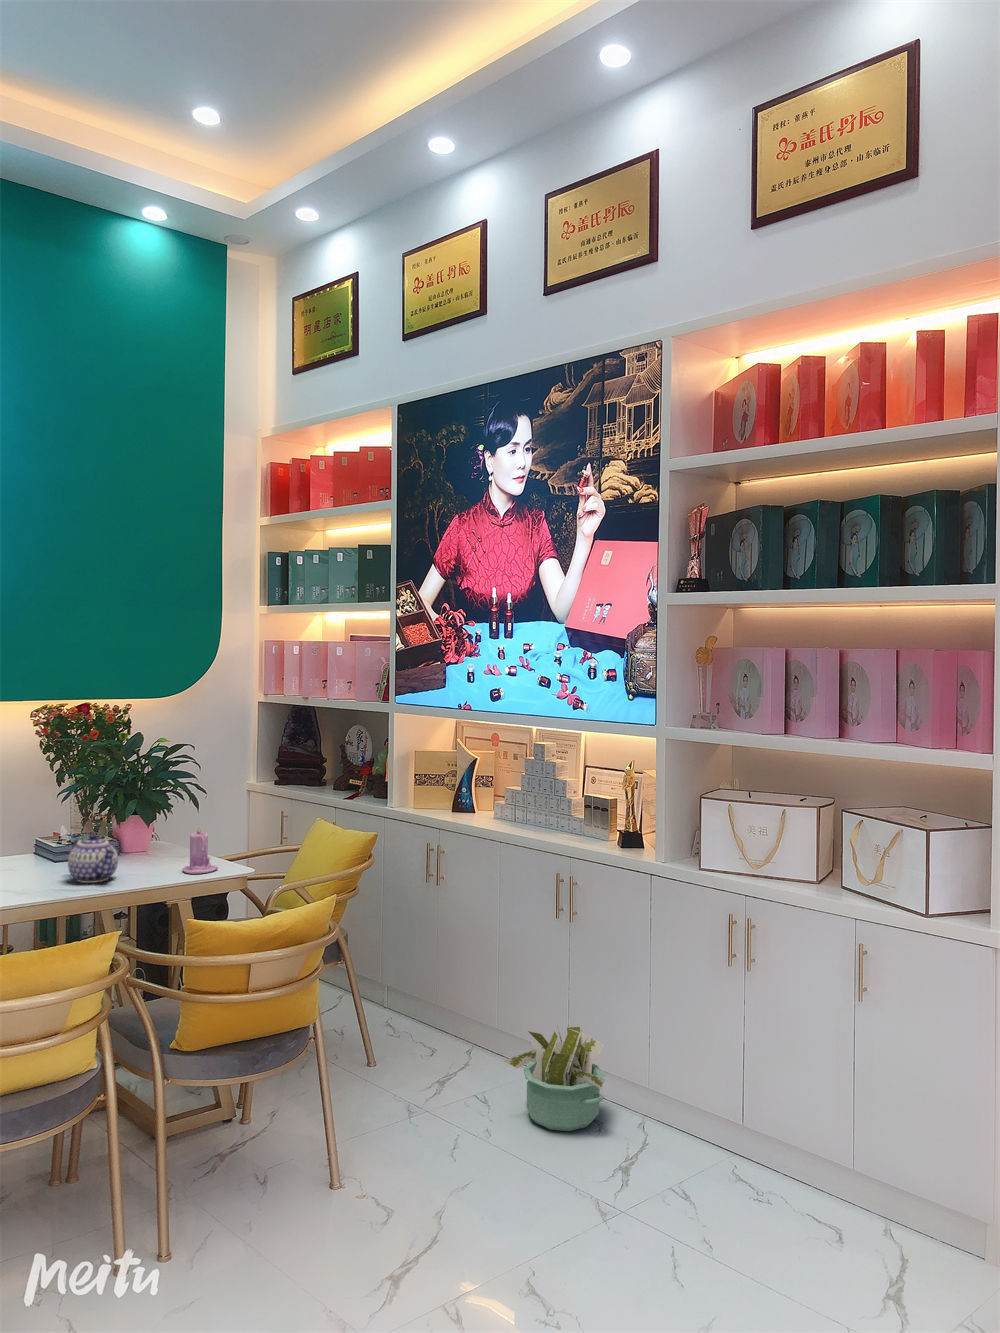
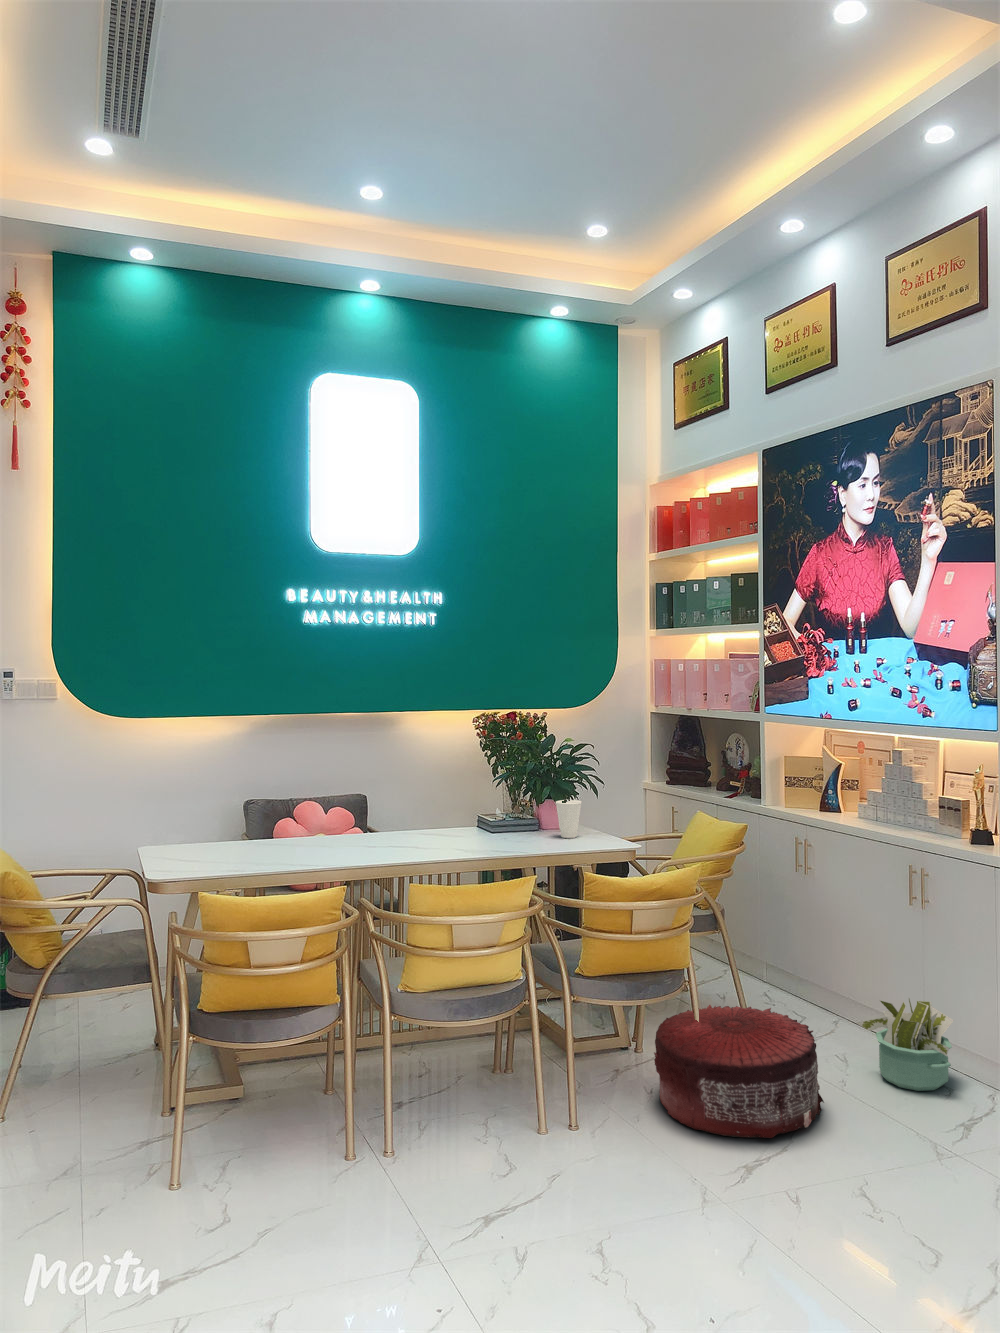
cup: none [141,814,176,863] -> present [556,800,582,838]
candle: present [182,829,218,874] -> none [586,810,613,847]
teapot: present [68,834,118,883] -> none [504,812,539,849]
pouf: none [272,1058,476,1240] -> present [654,1005,824,1138]

